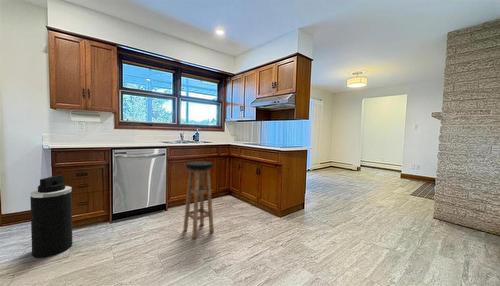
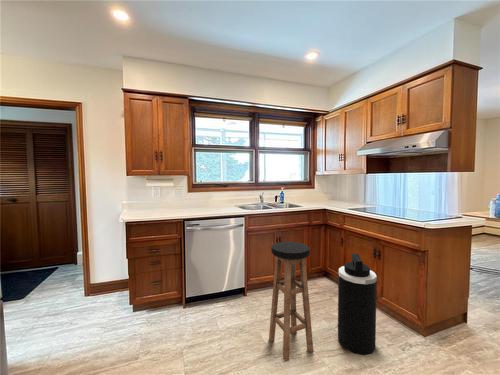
trash can: present [30,175,73,258] -> present [338,254,377,355]

